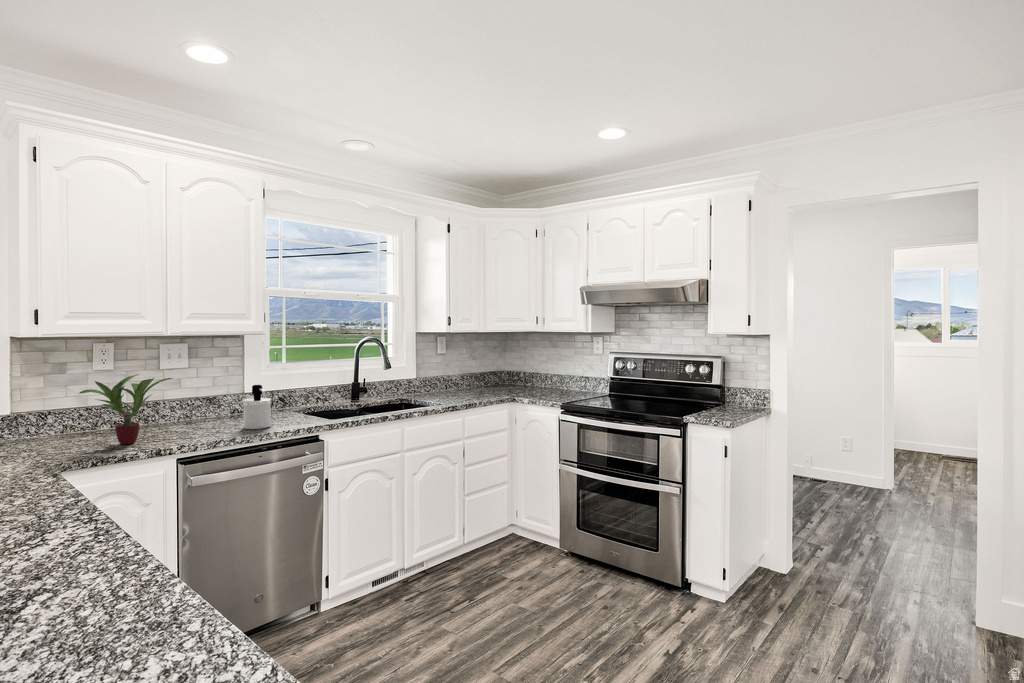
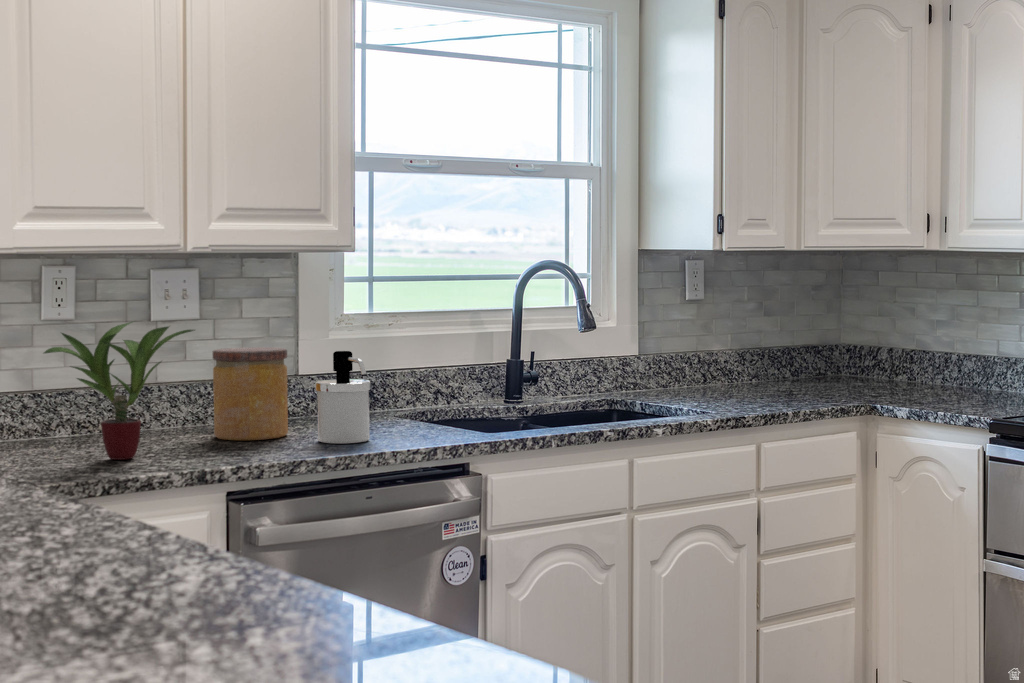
jar: none [190,382,231,429] -> present [213,347,288,440]

